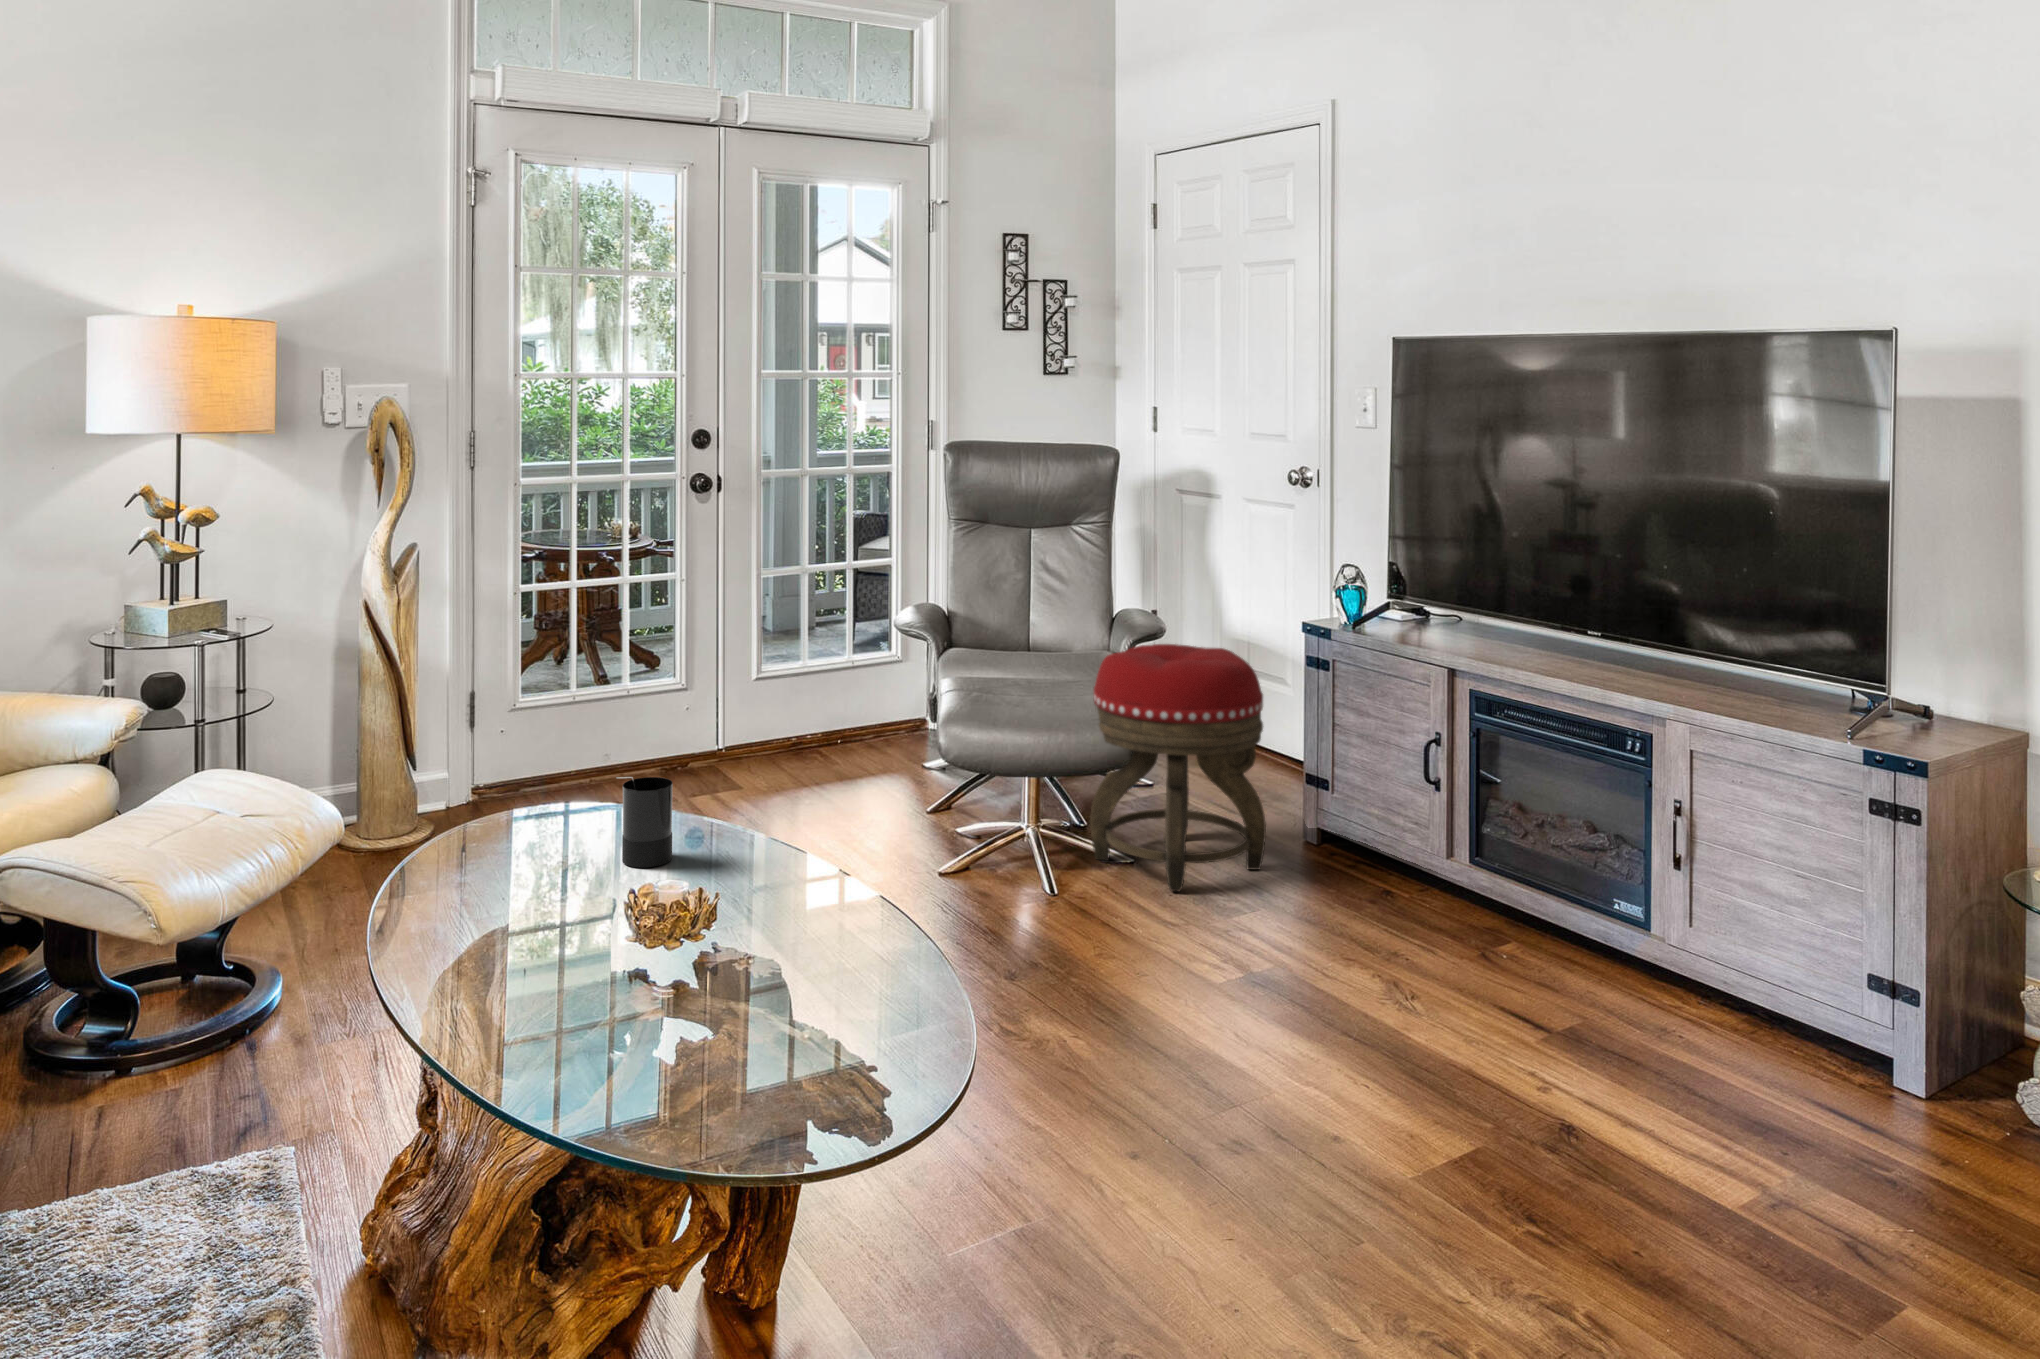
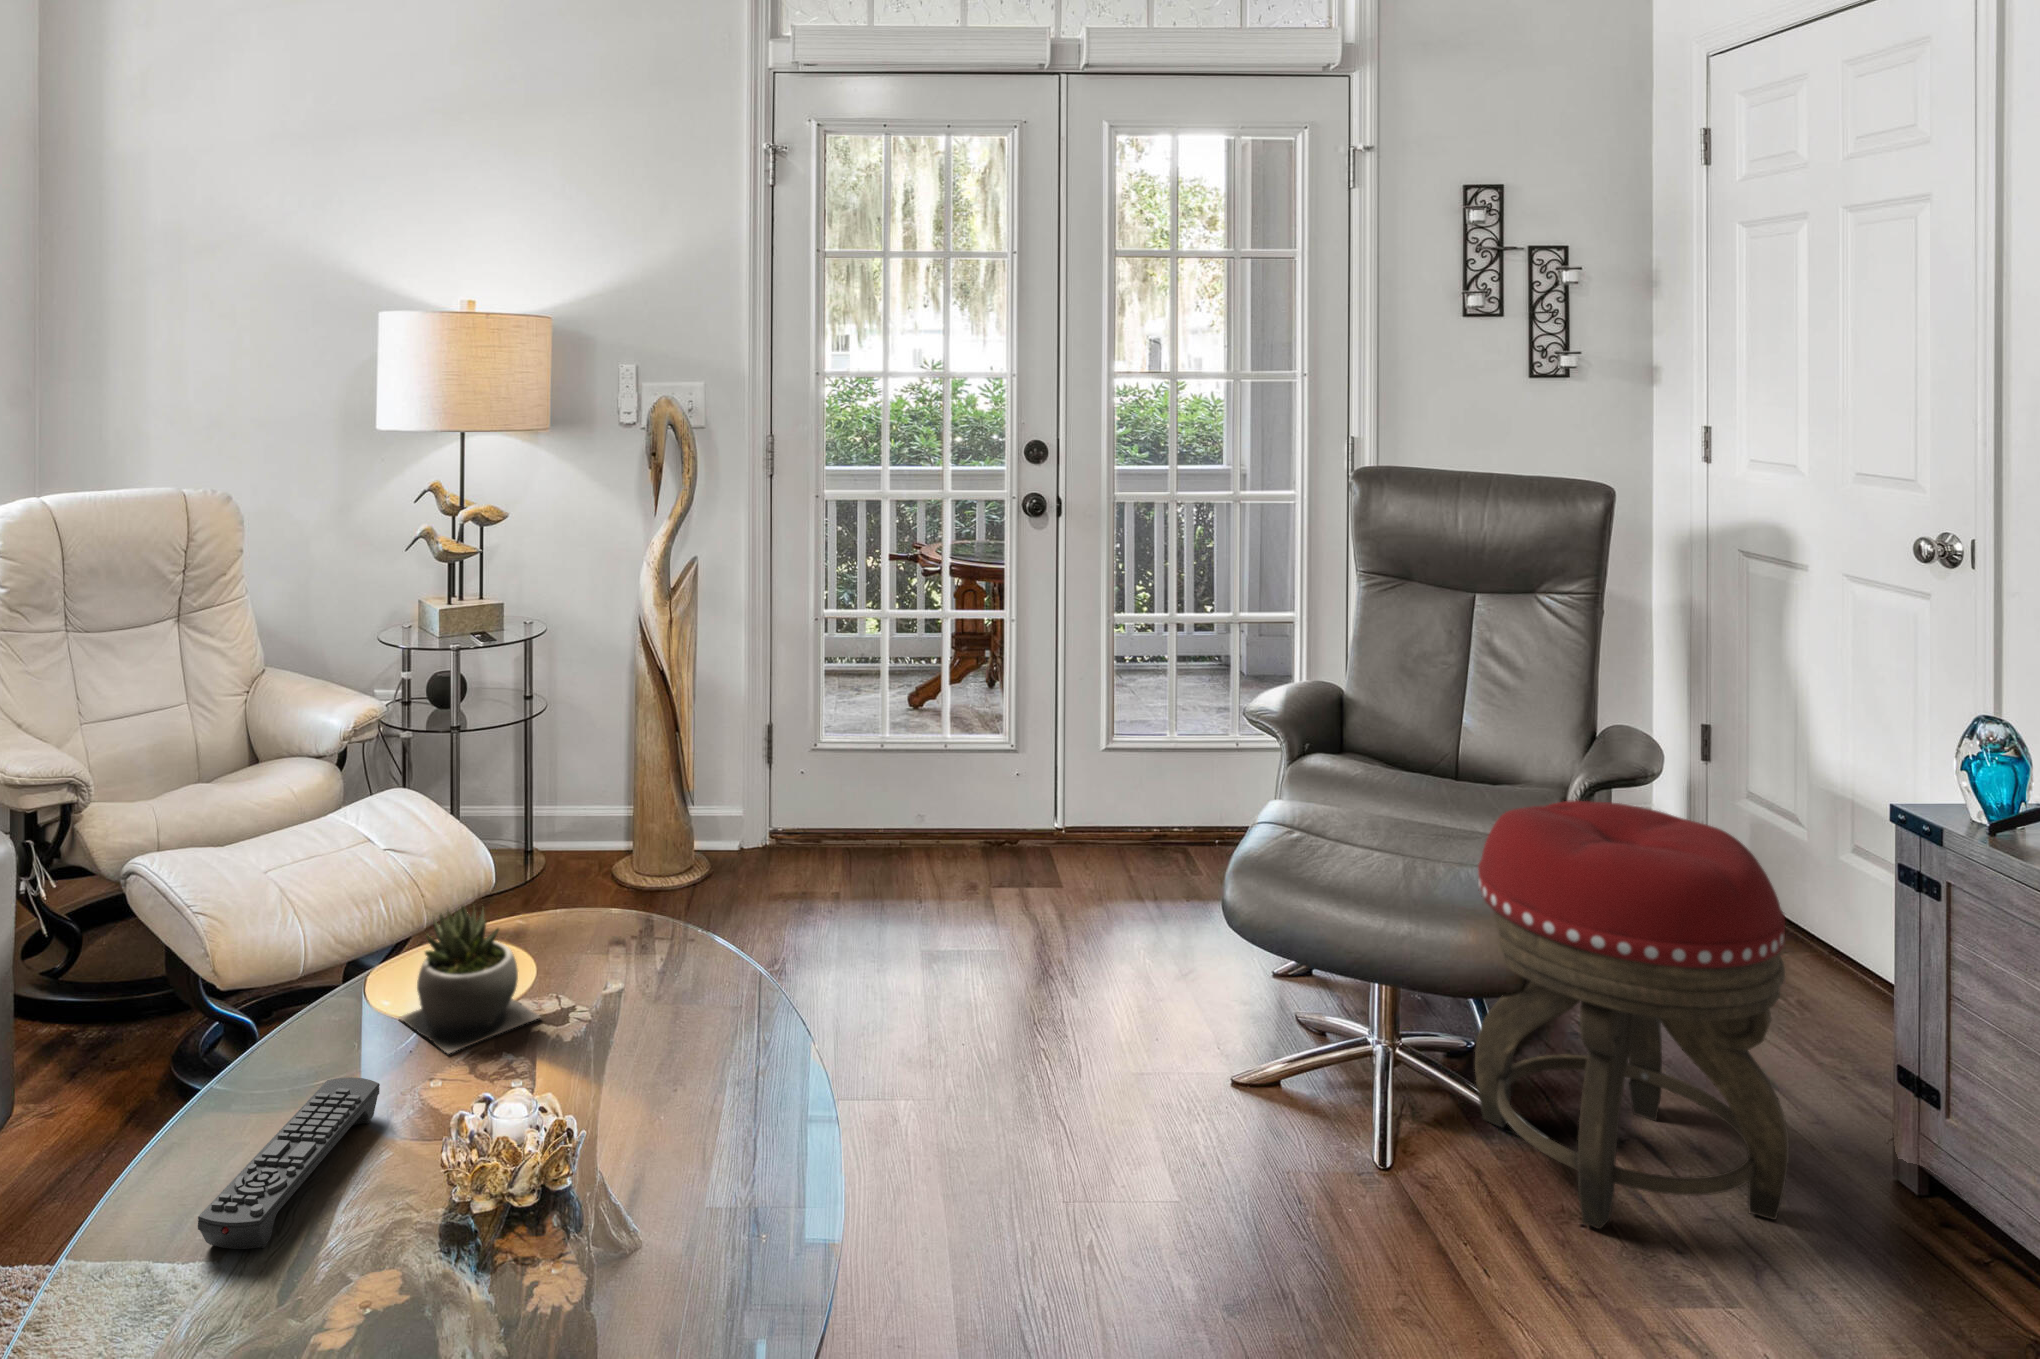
candle: present [617,777,673,867] -> none [583,929,655,1068]
succulent plant: none [459,778,569,880] -> present [399,906,540,1053]
remote control: none [483,889,550,975] -> present [198,1077,380,1249]

